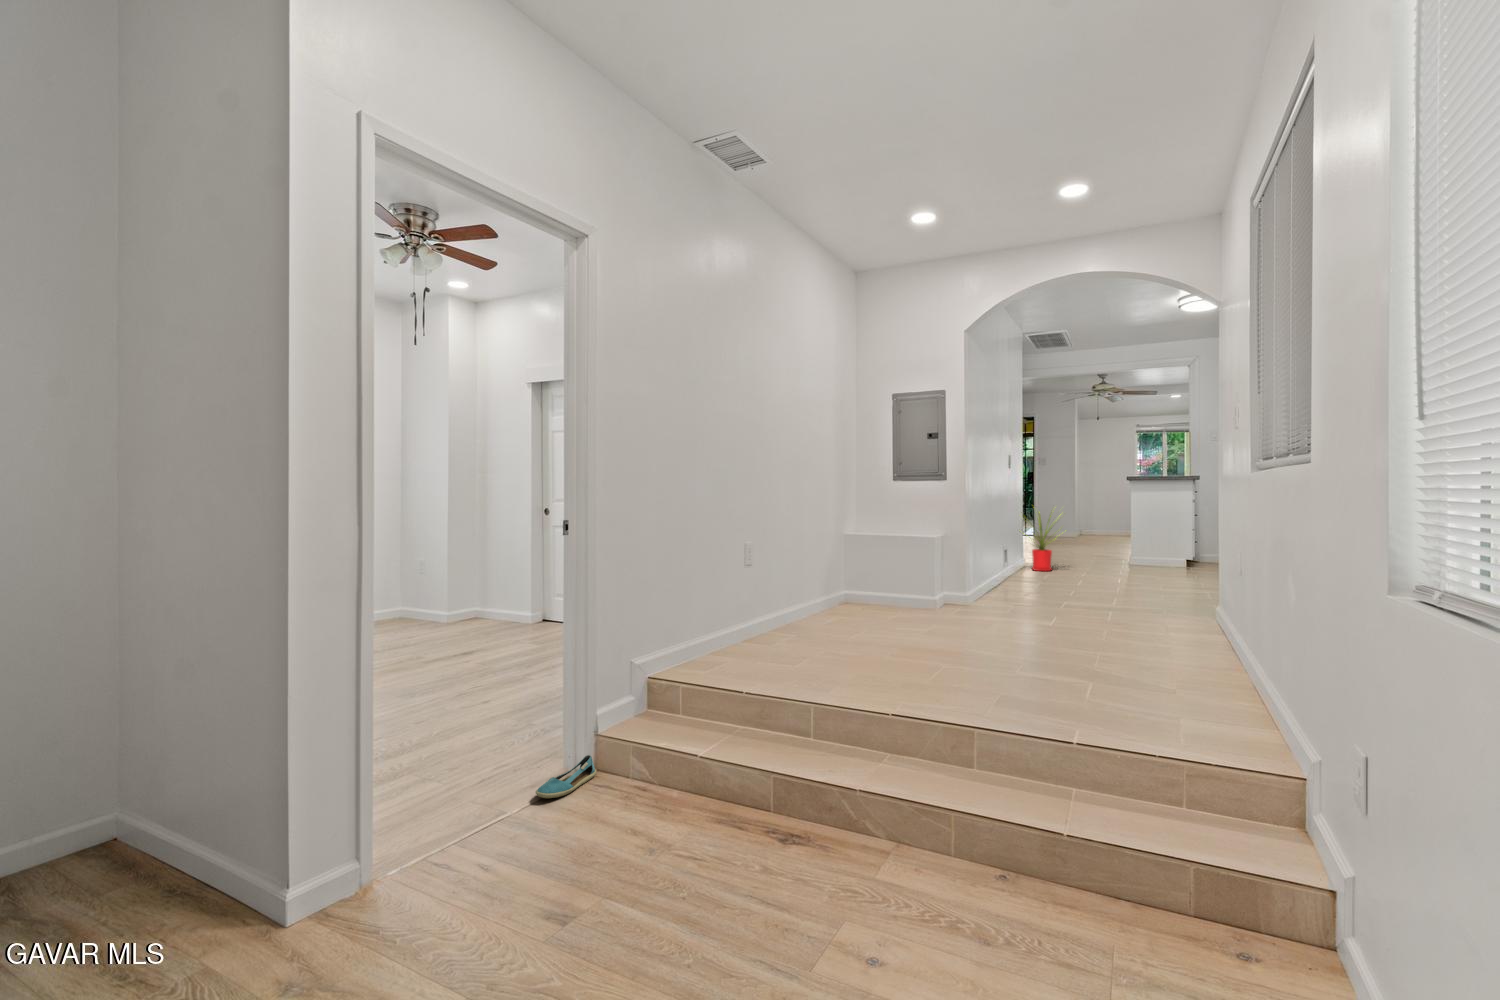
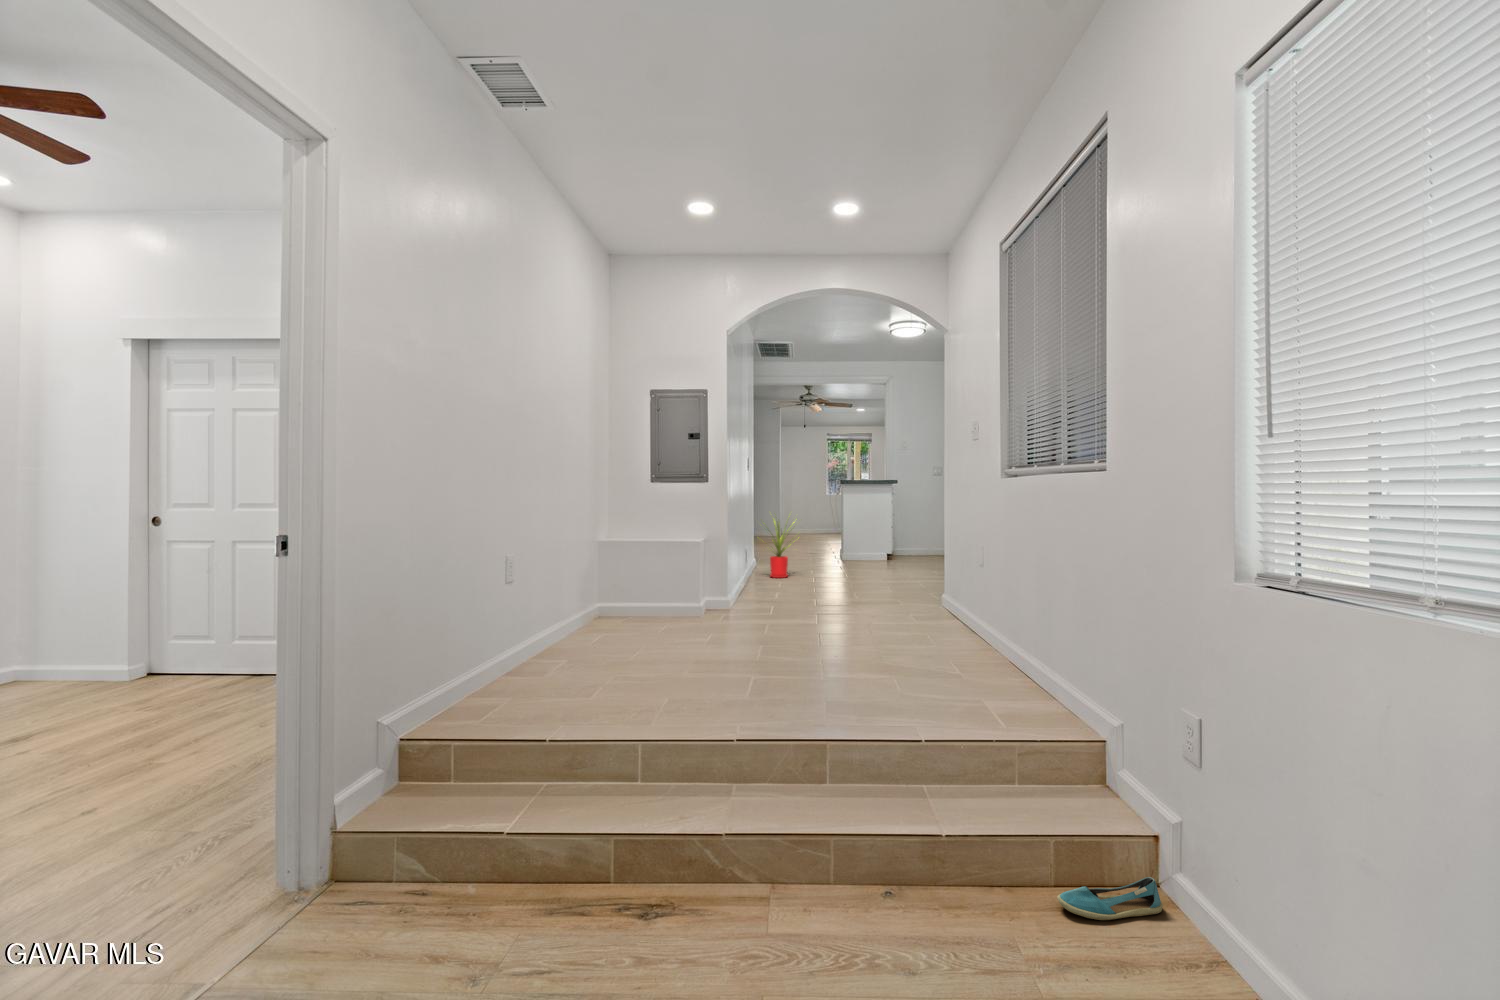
shoe: present [535,755,596,798] -> present [1057,877,1163,920]

